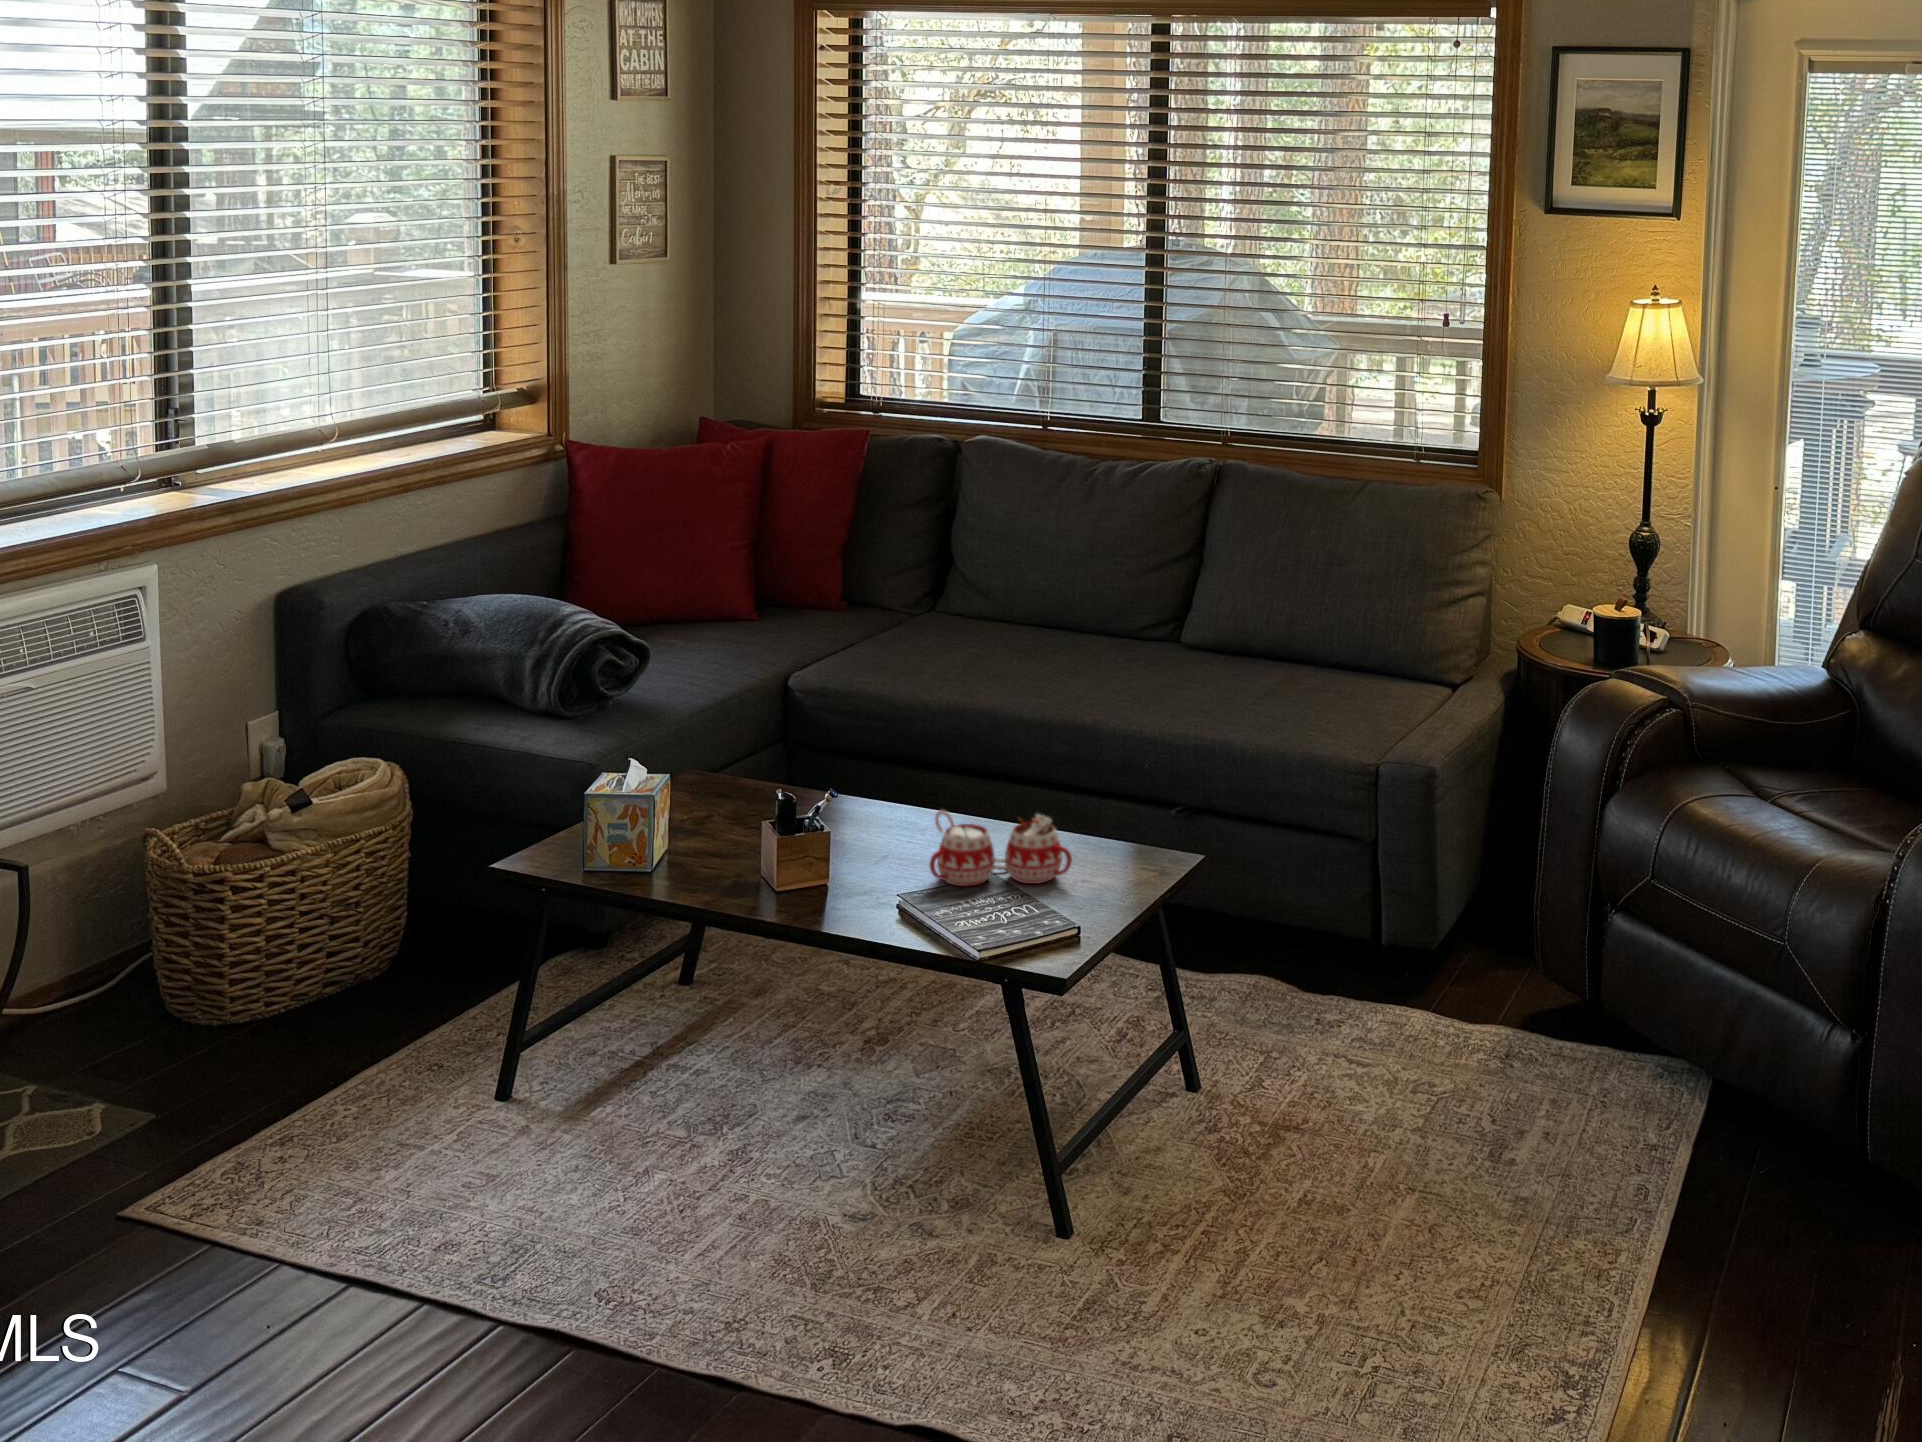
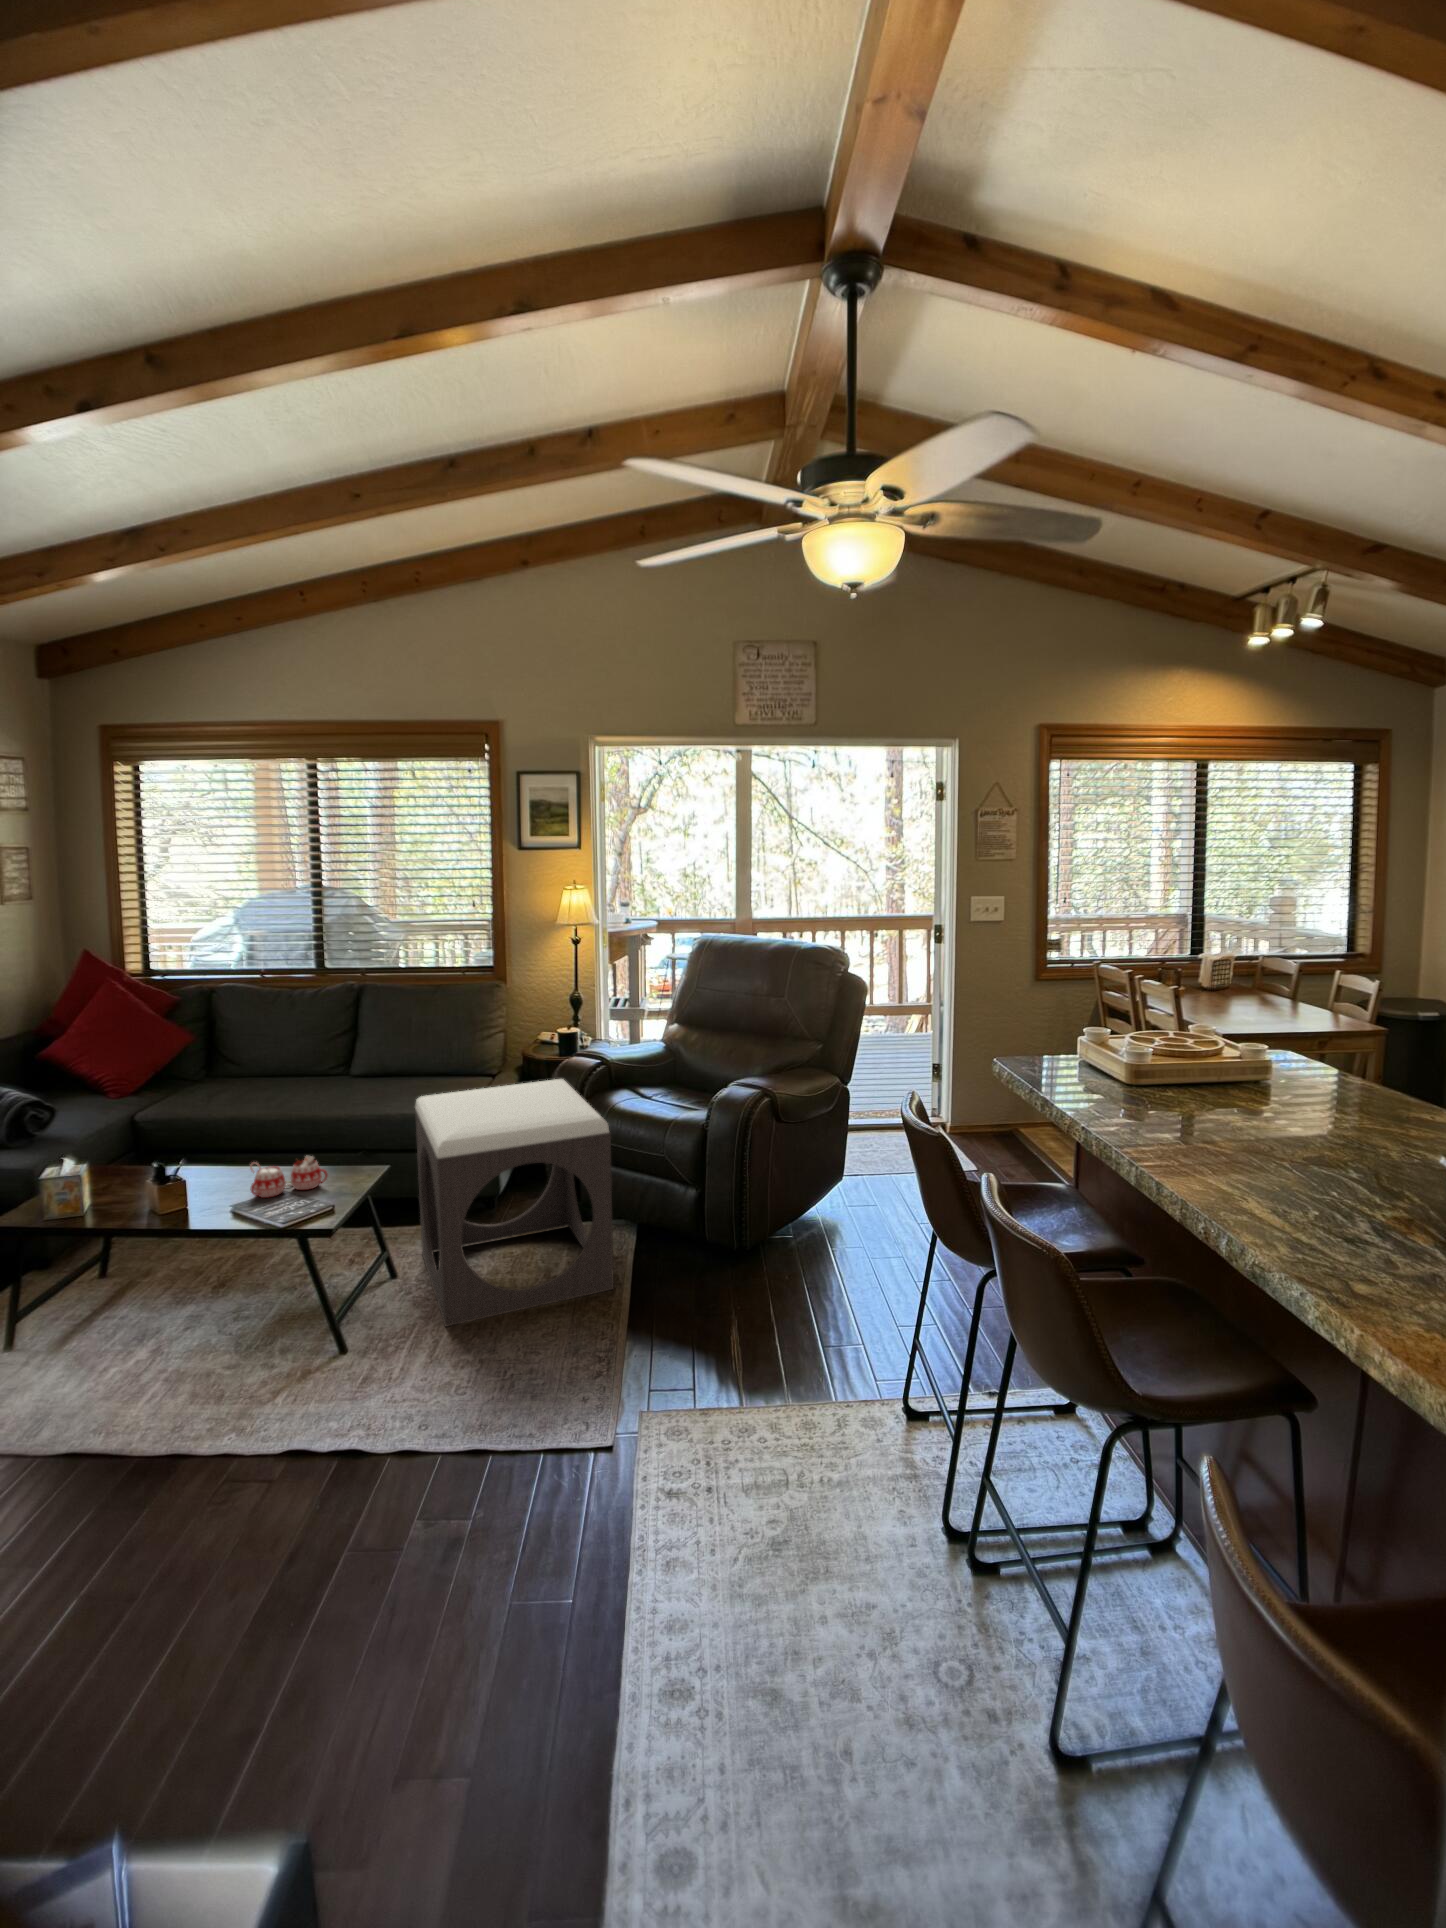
footstool: none [1253,723,1658,1232] -> present [415,1079,614,1326]

